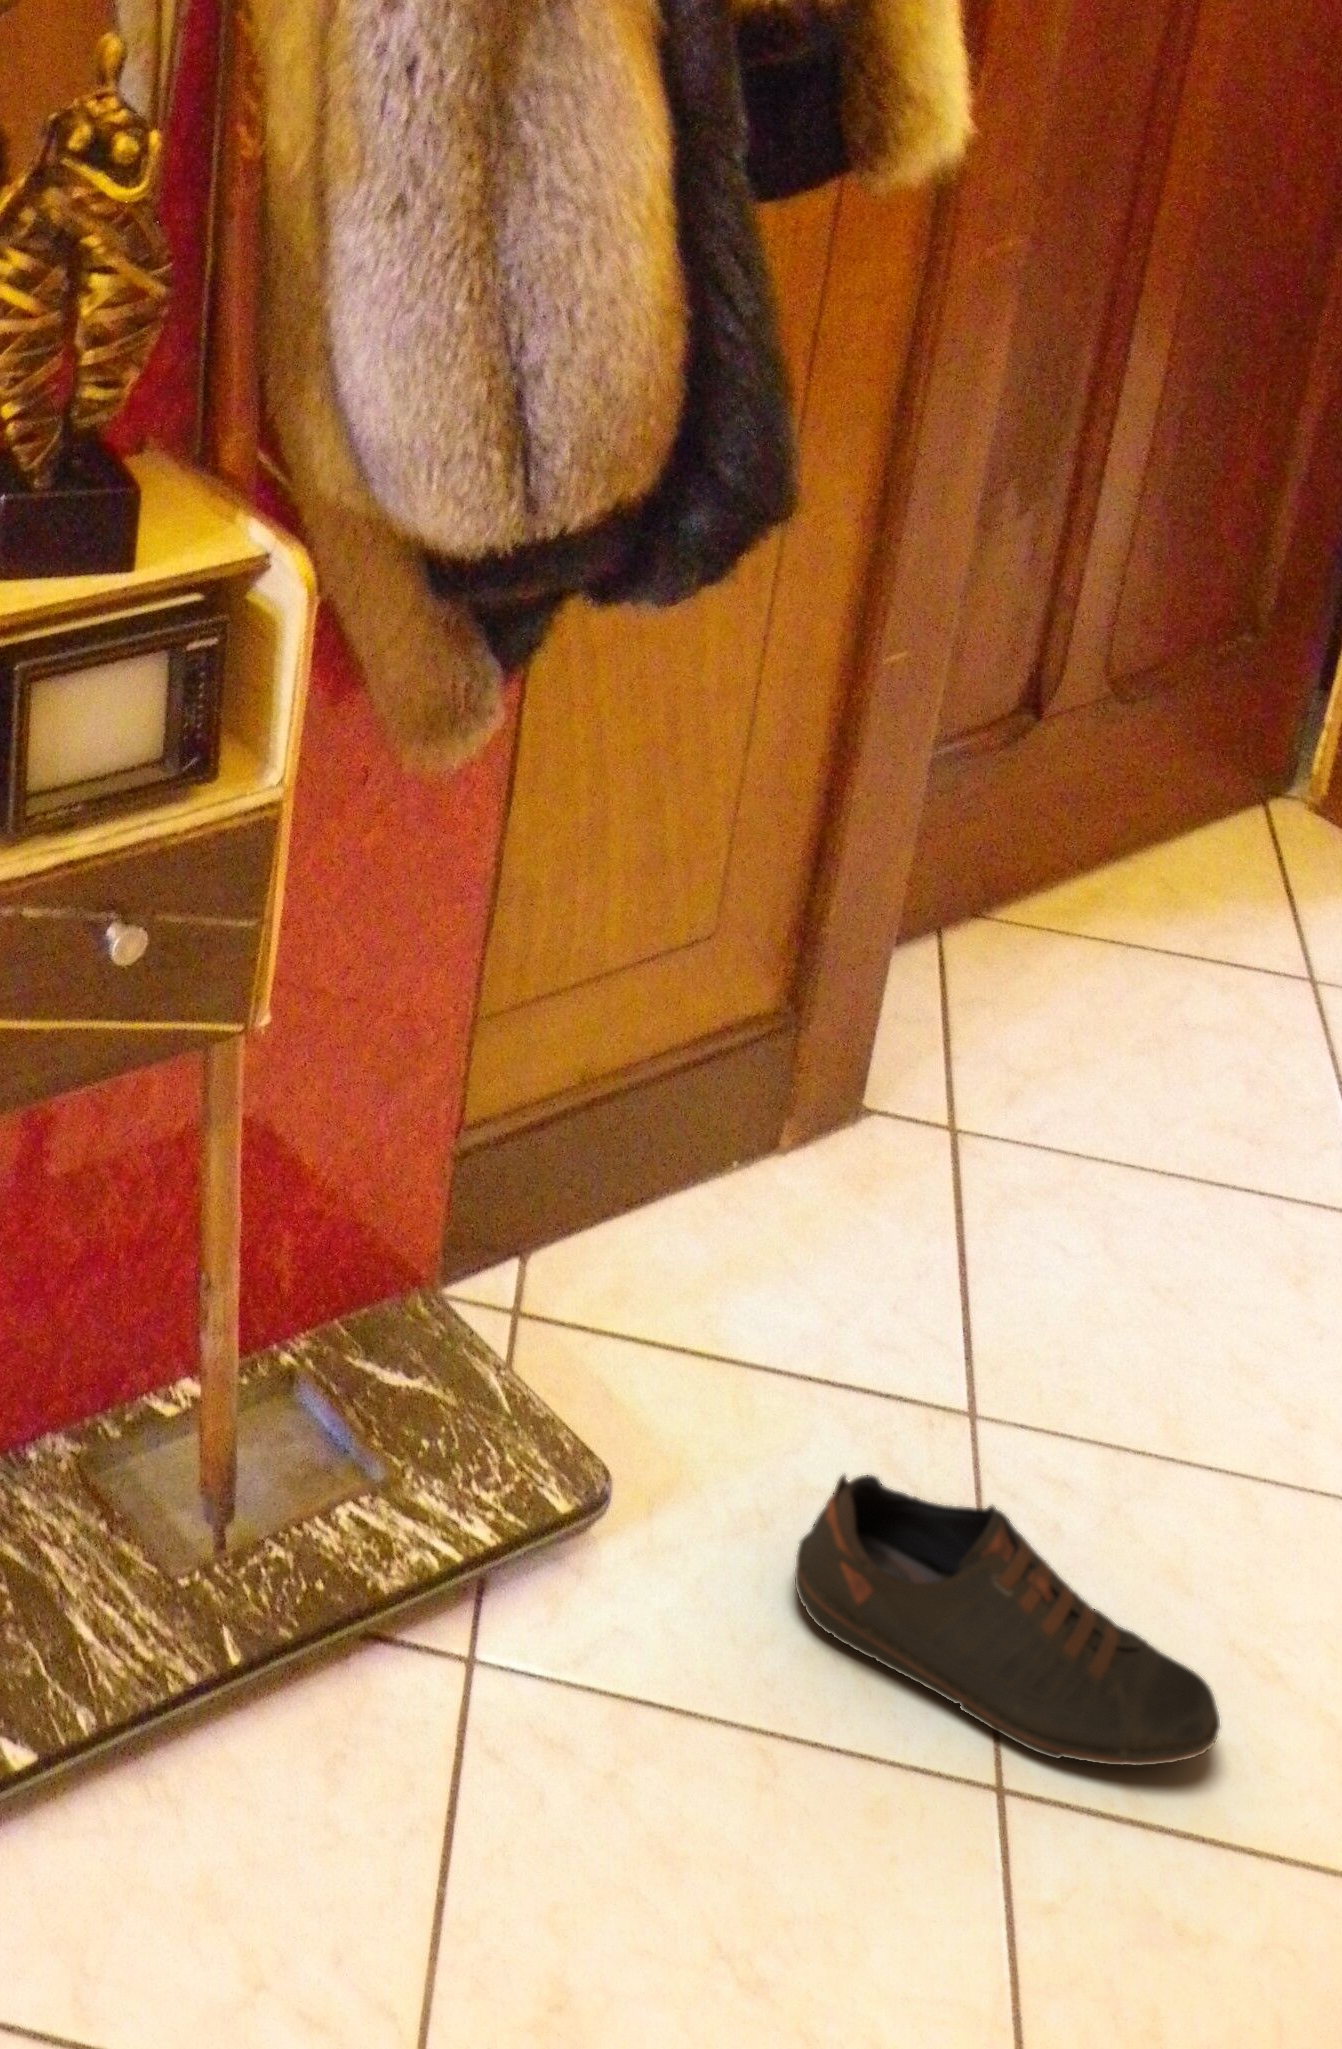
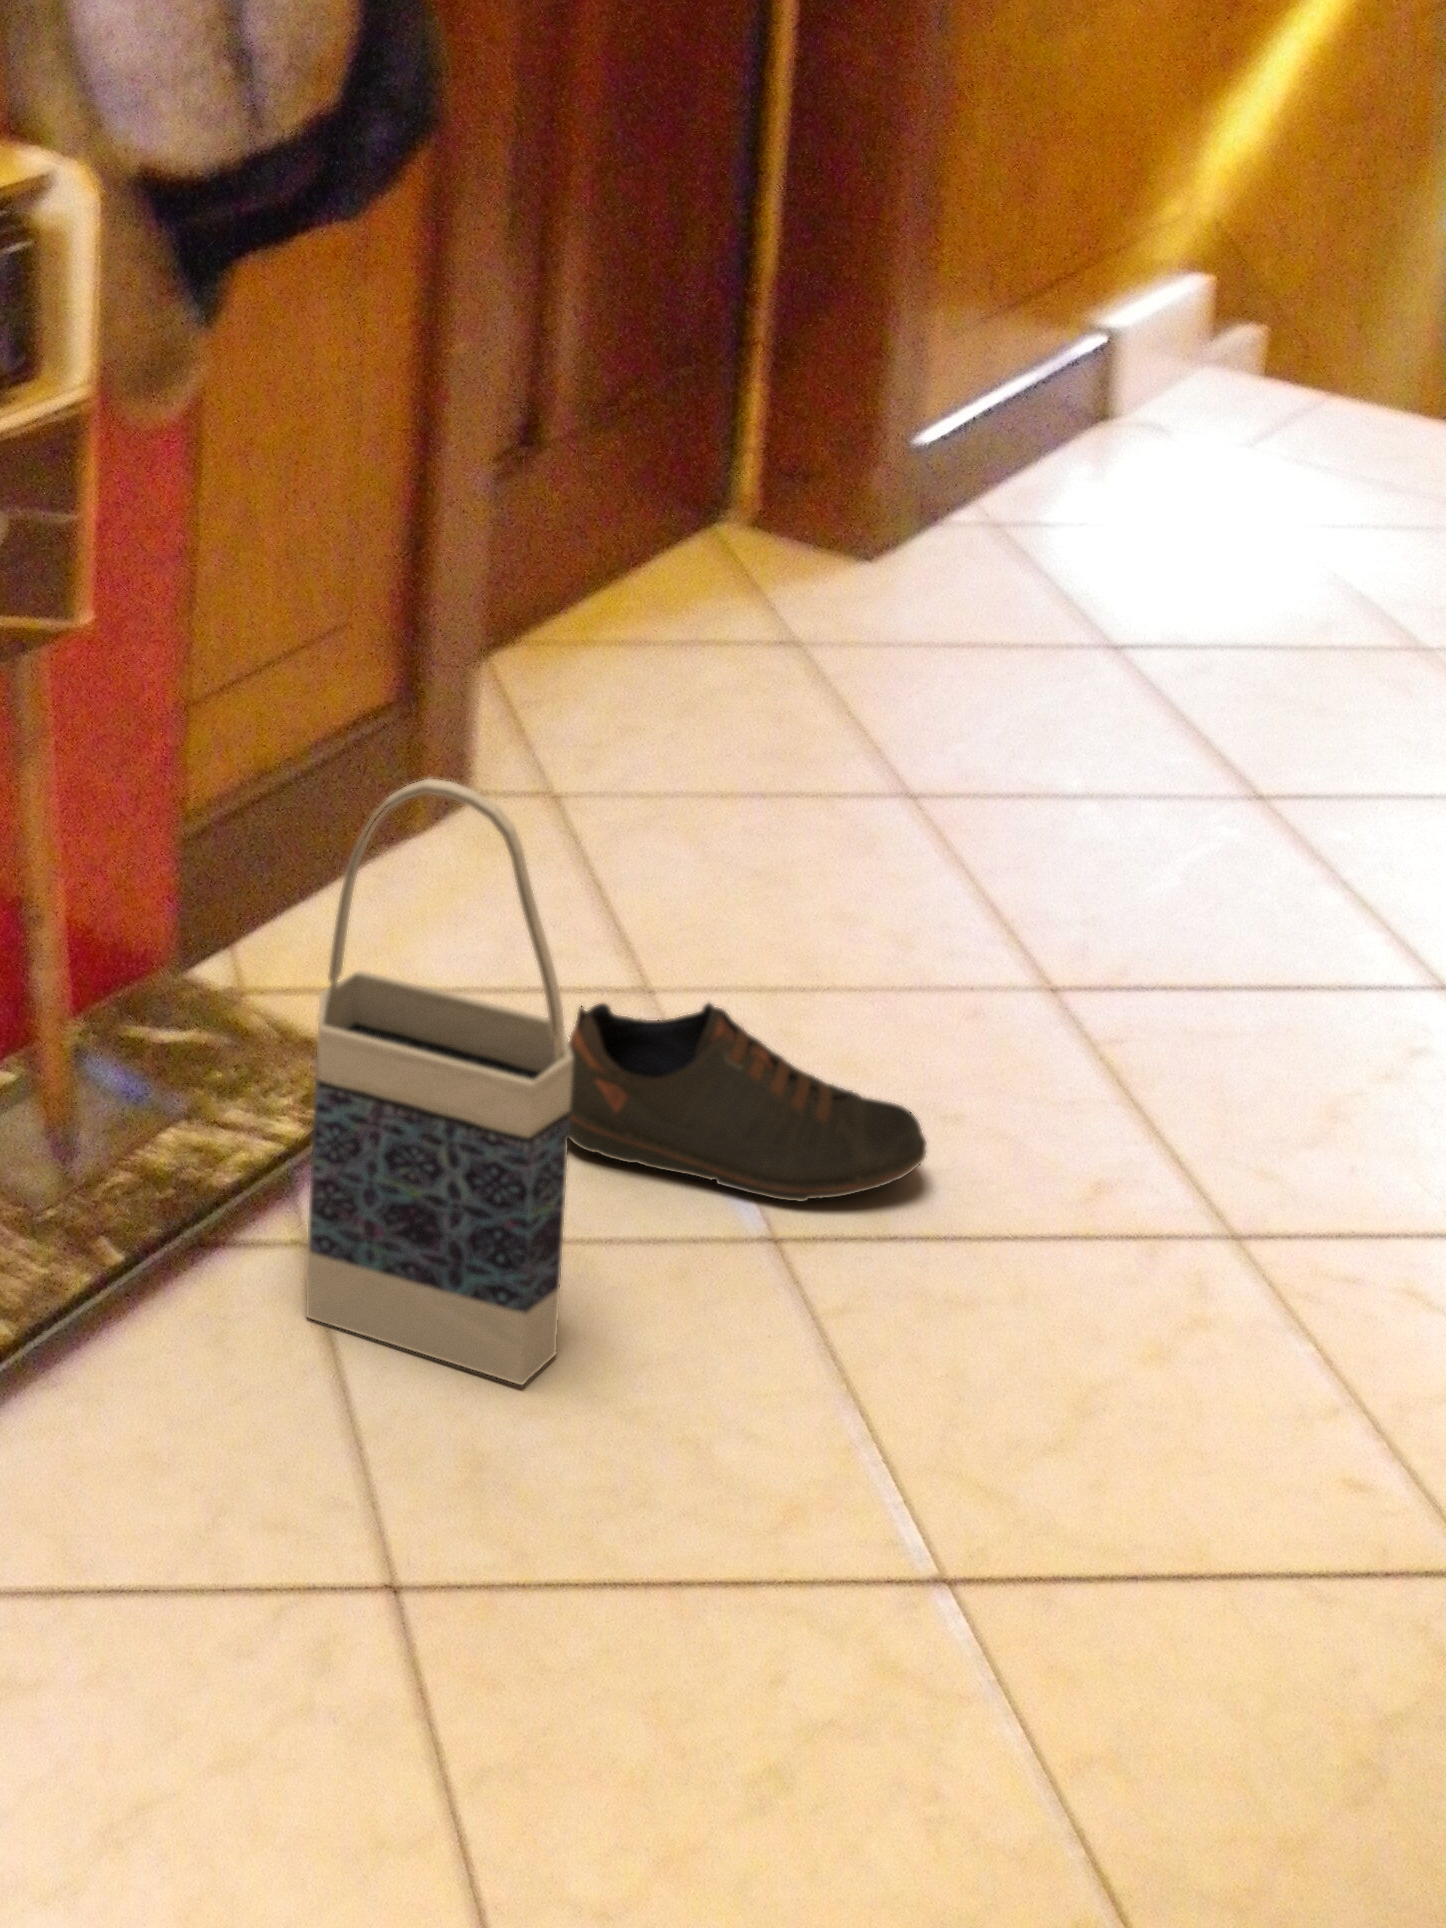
bag: none [437,1264,760,1918] -> present [306,779,573,1385]

